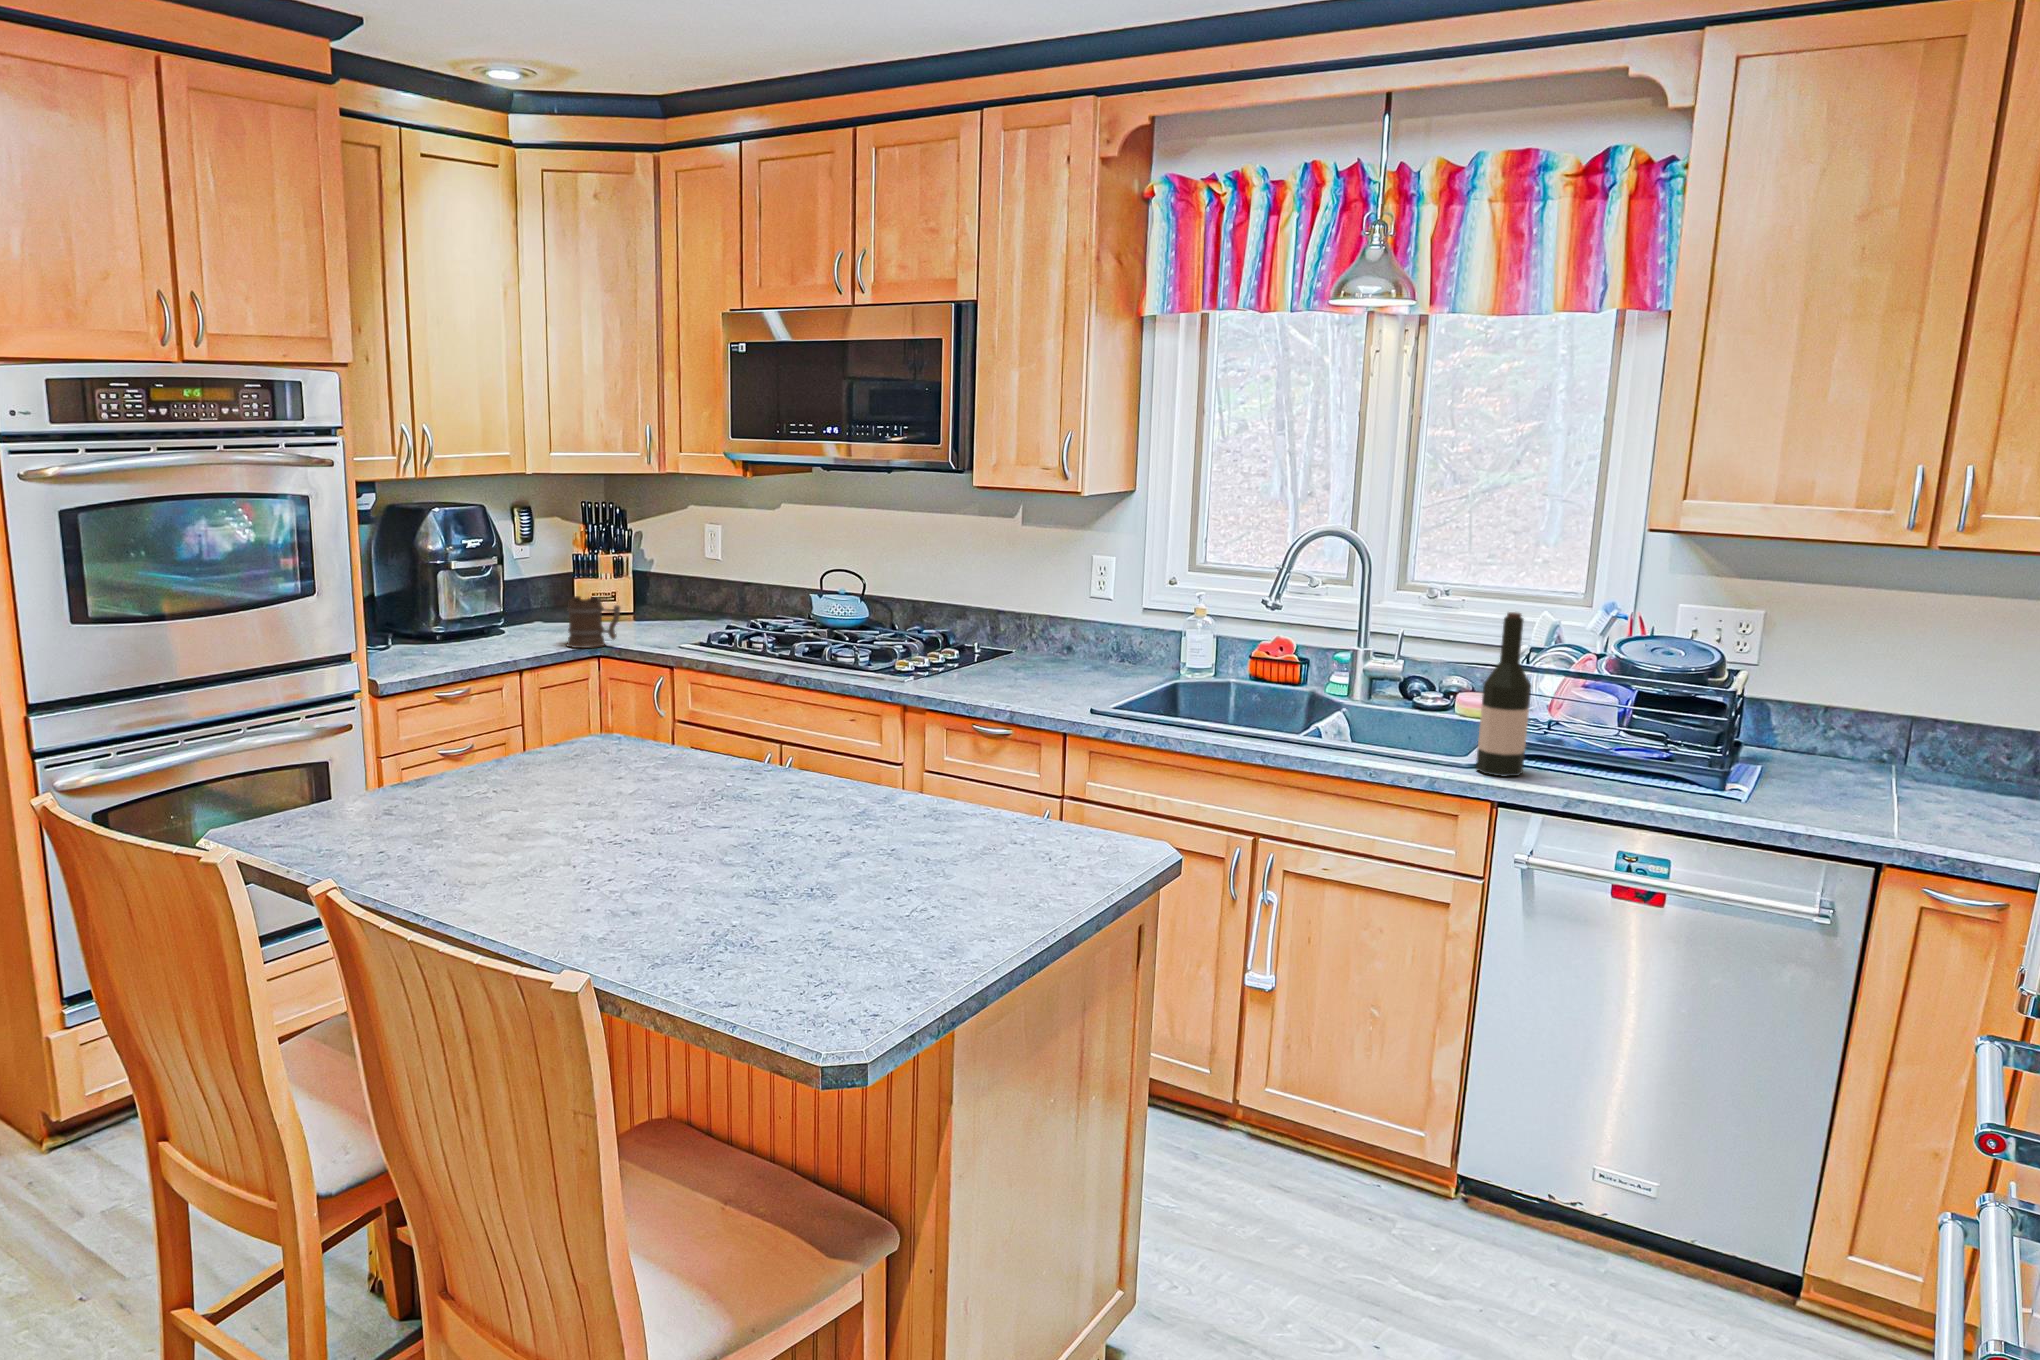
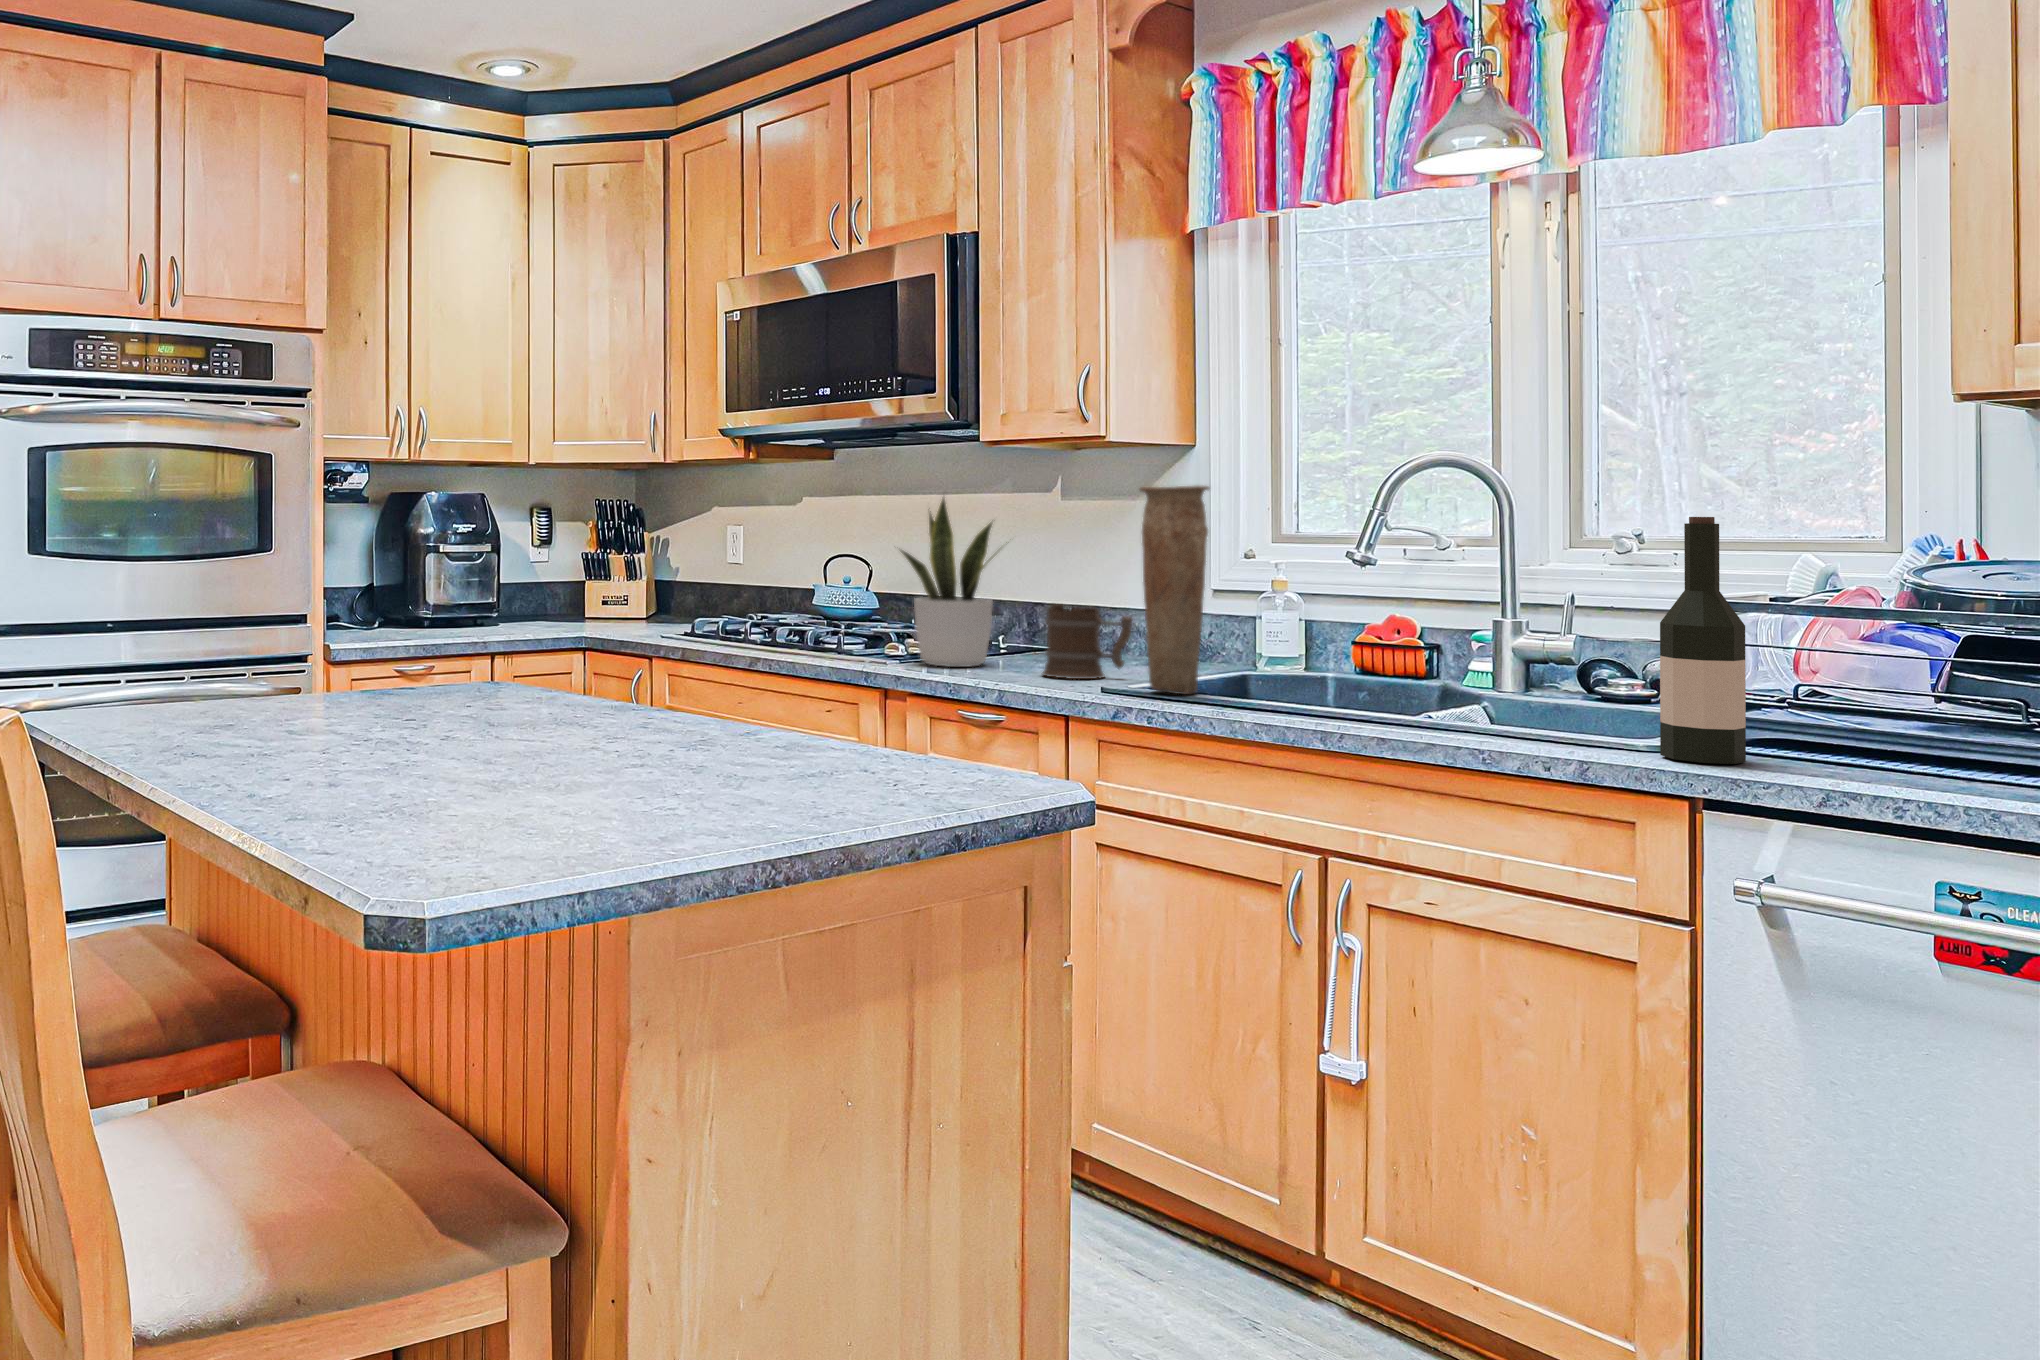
potted plant: none [909,538,1016,686] -> present [901,498,1007,667]
vase: none [1126,553,1178,716] -> present [1140,485,1209,694]
mug: present [567,596,620,648] -> present [1043,604,1132,679]

